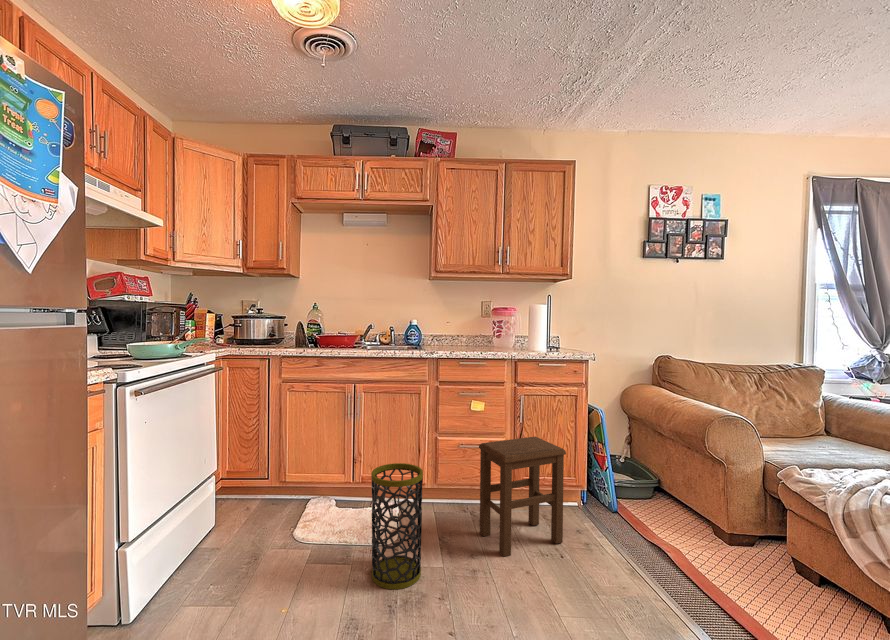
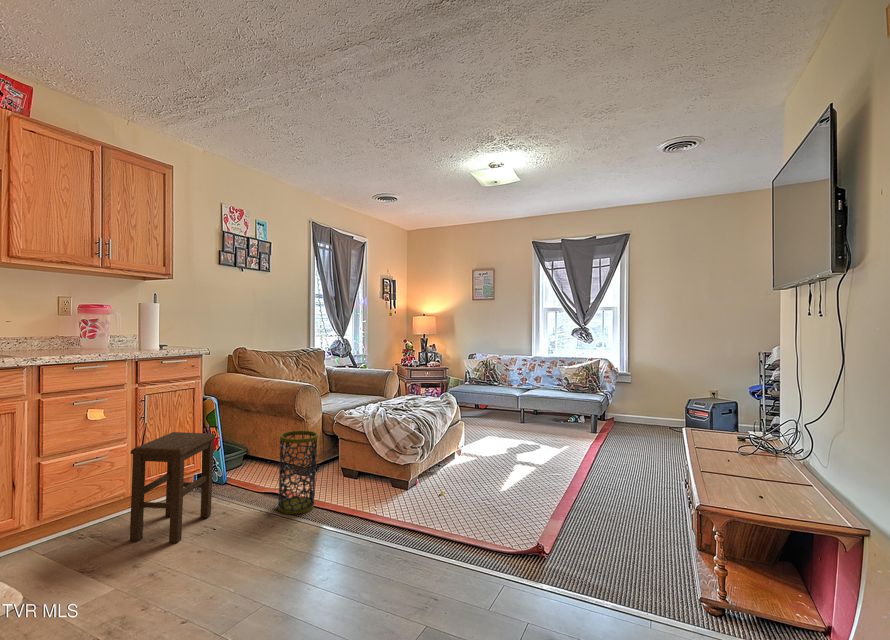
trash can: present [371,463,423,589] -> present [278,430,318,514]

